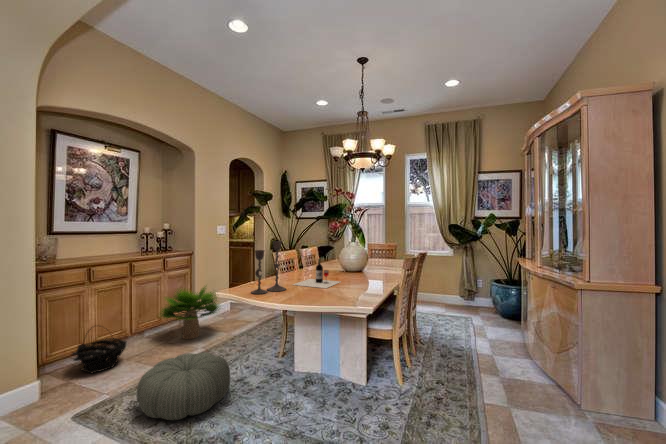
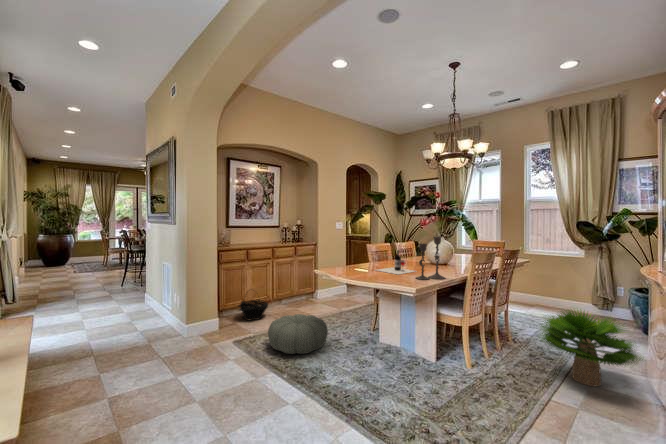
candlestick: present [251,241,286,294] -> present [416,237,445,280]
potted plant: present [160,286,219,339] -> present [541,310,643,386]

